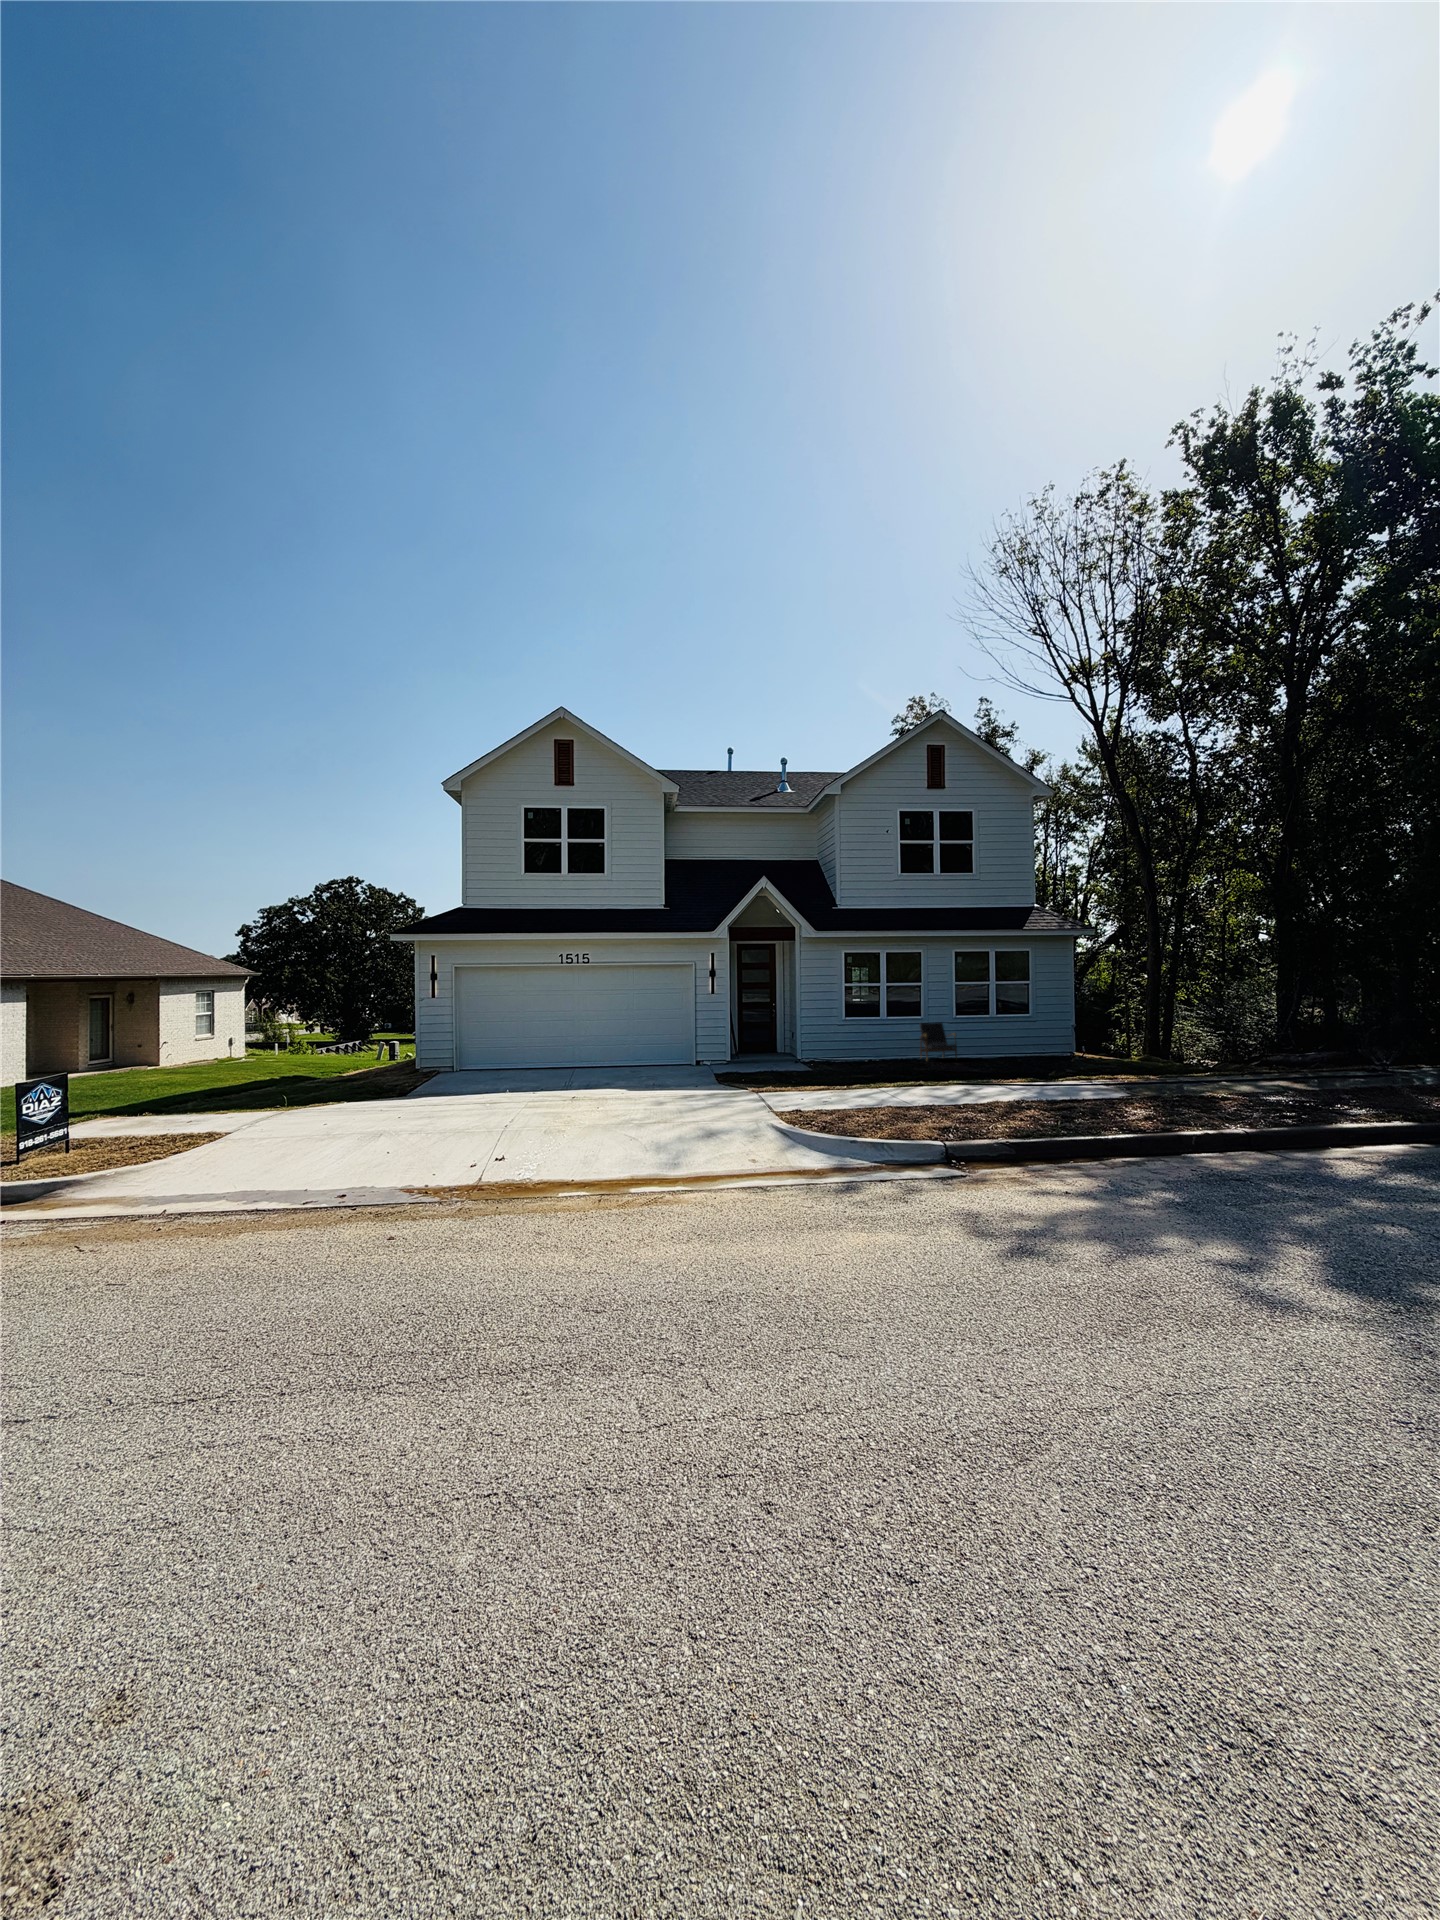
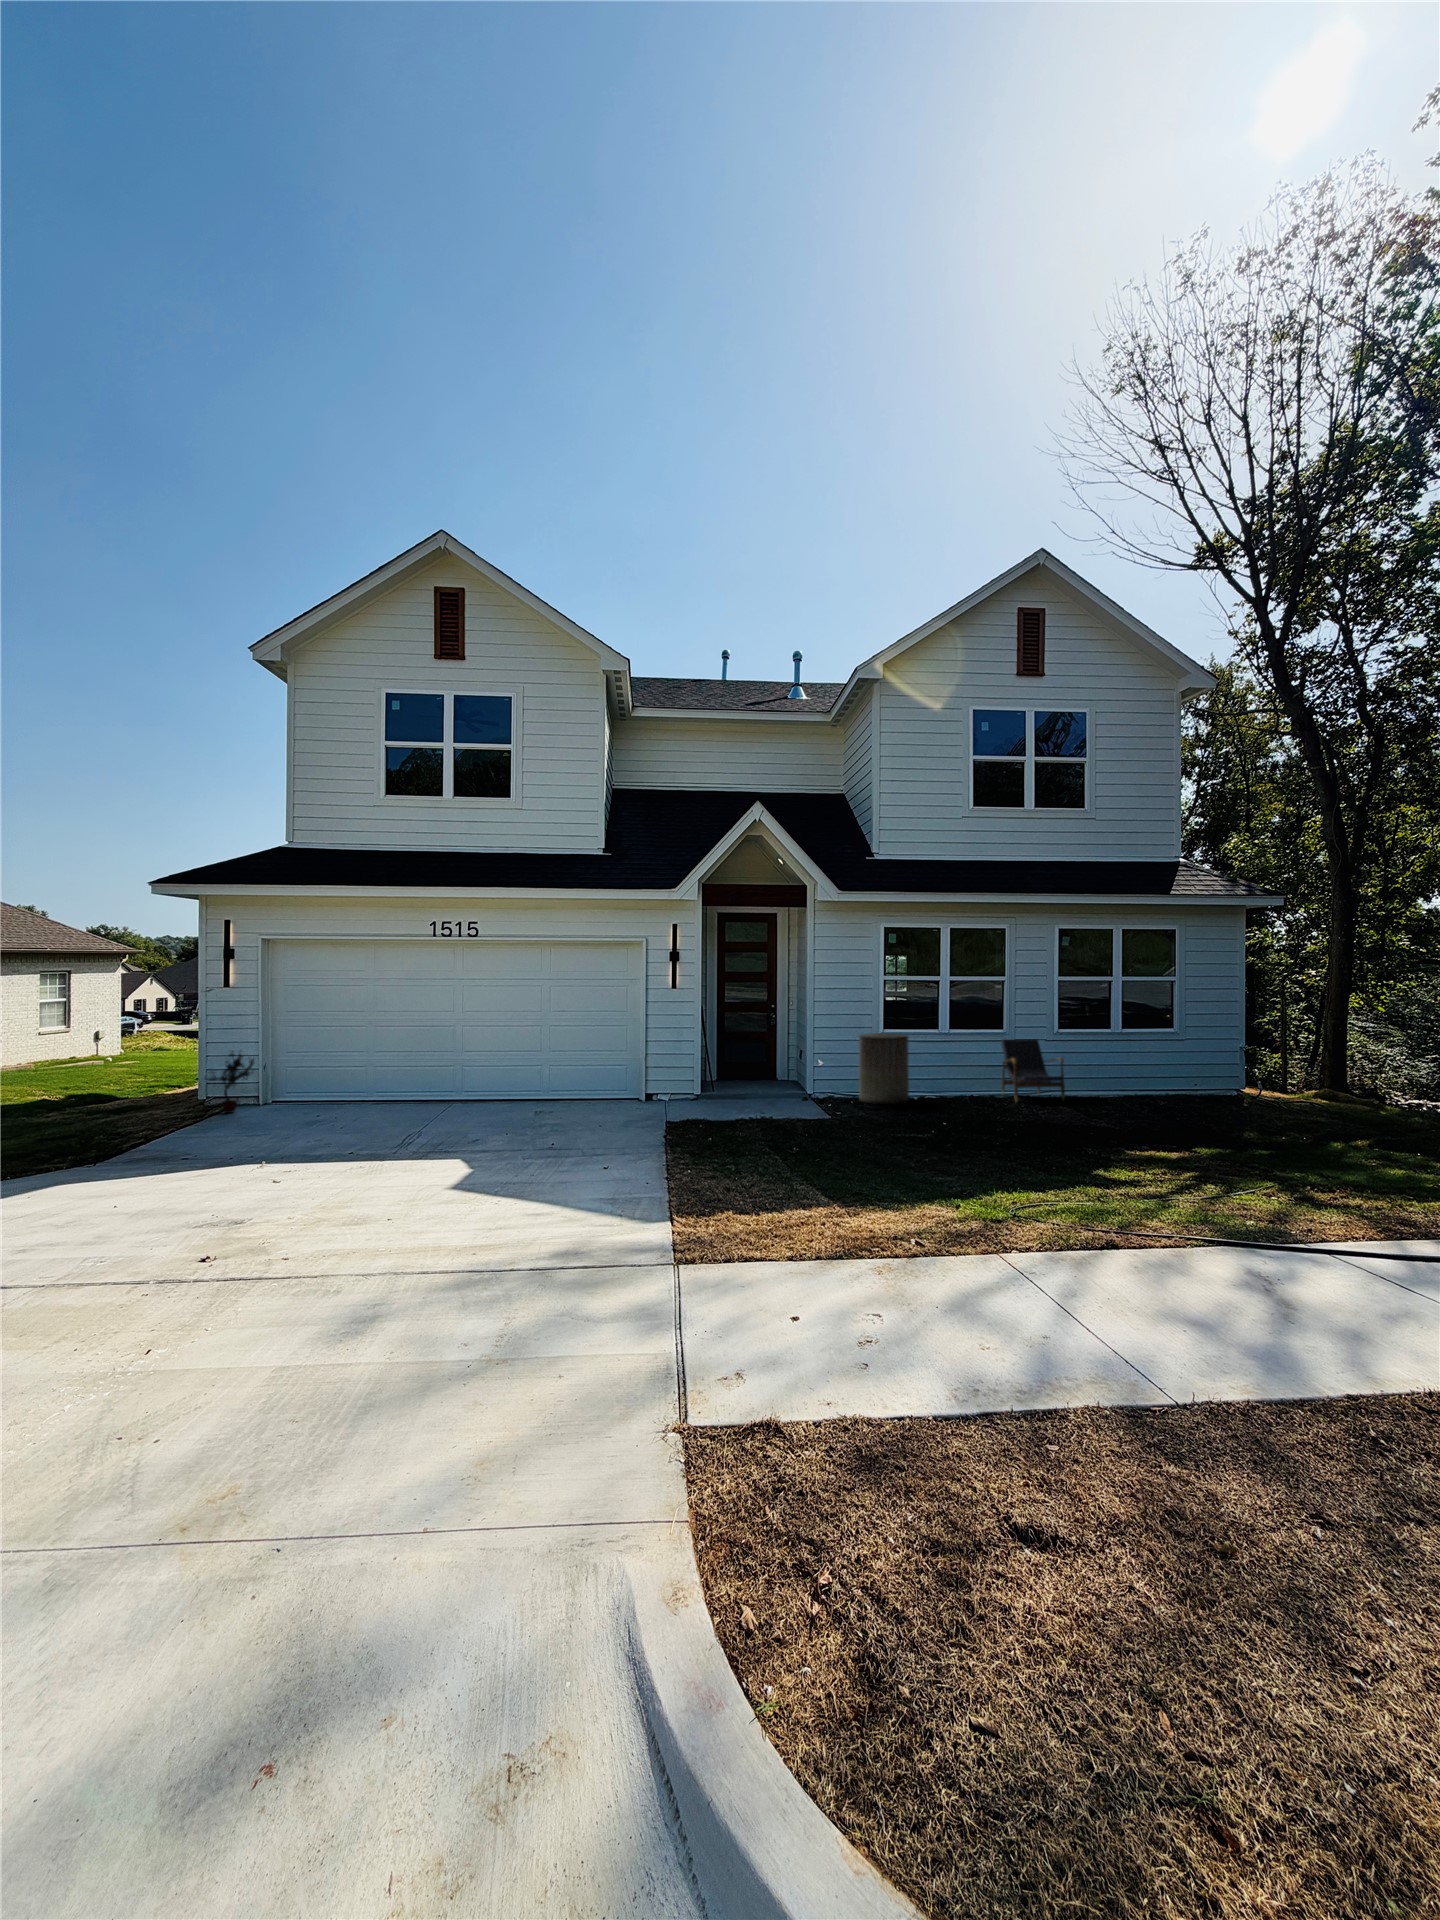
trash can: none [829,1020,861,1064] -> present [859,1033,909,1104]
potted tree: none [425,1036,458,1075] -> present [205,1051,254,1113]

